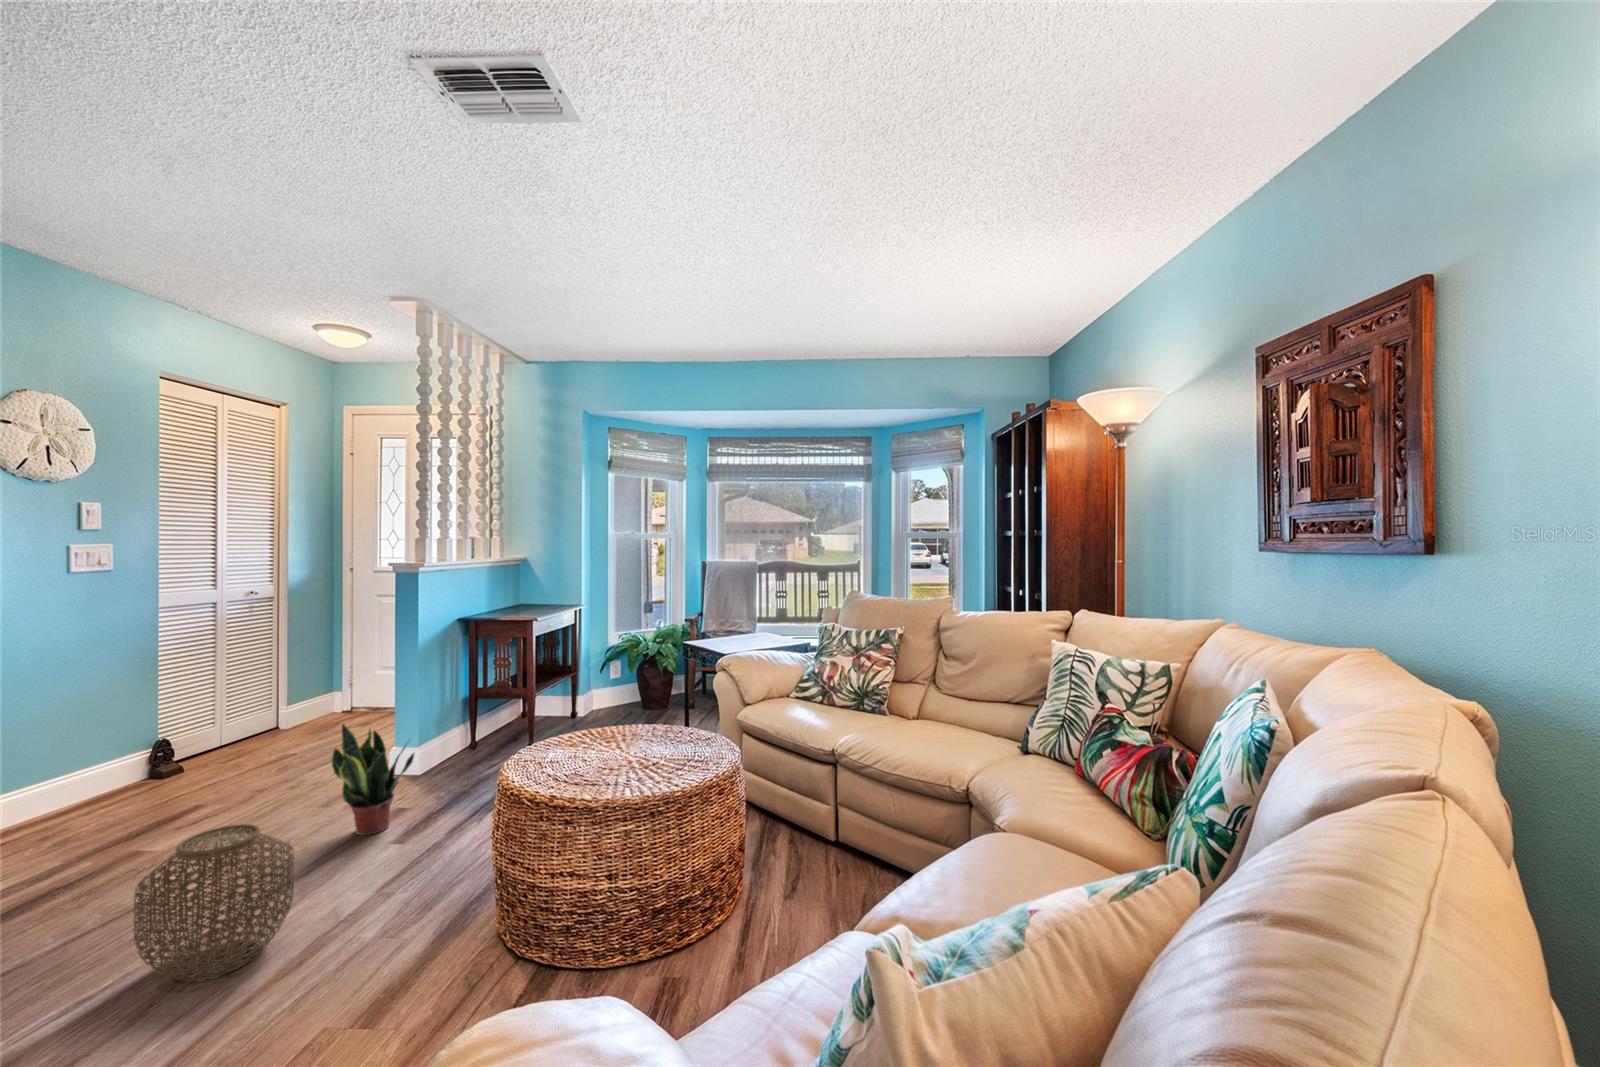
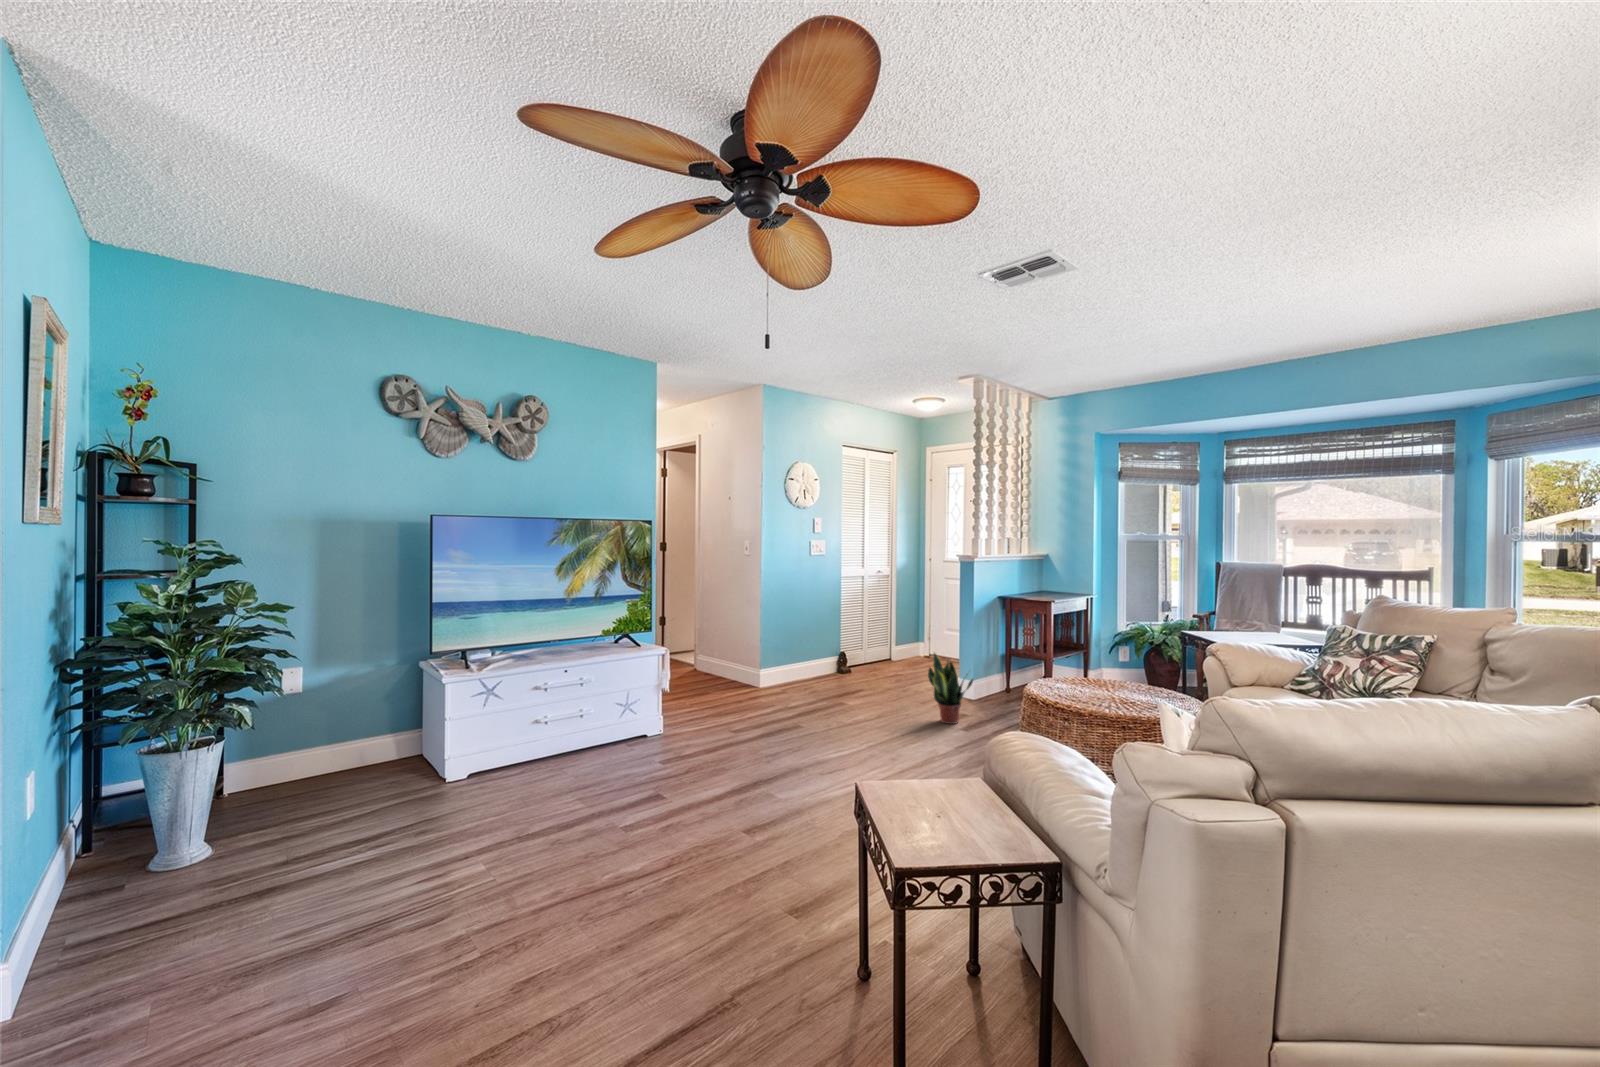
woven basket: present [134,824,294,981] -> none [856,688,918,761]

